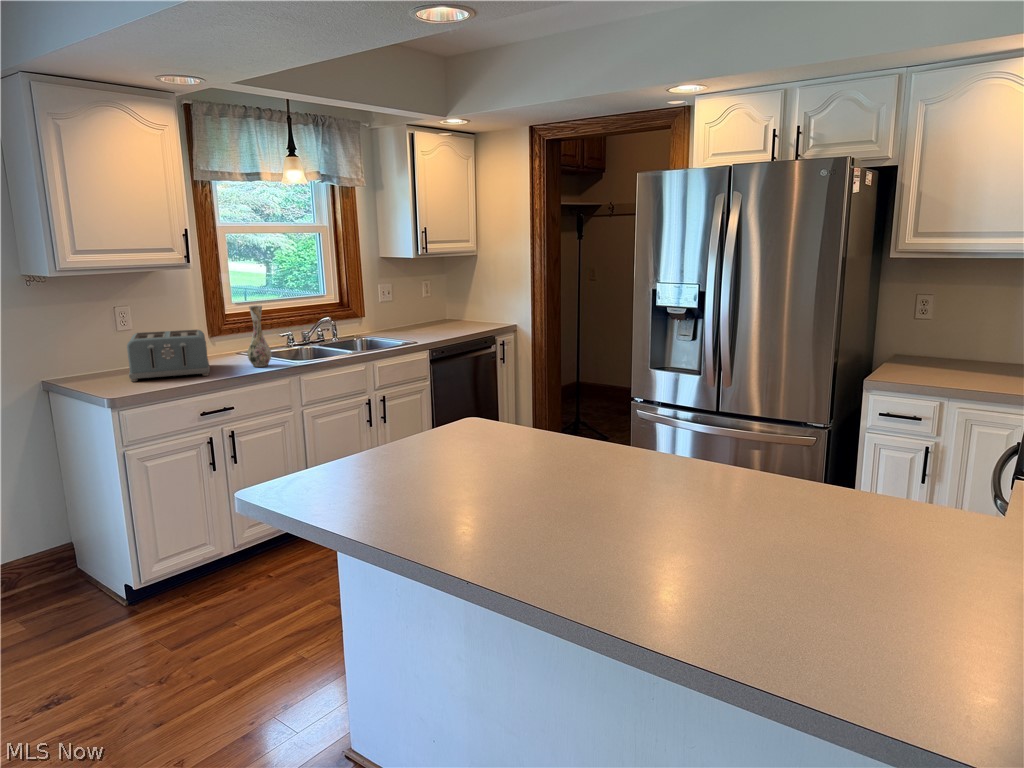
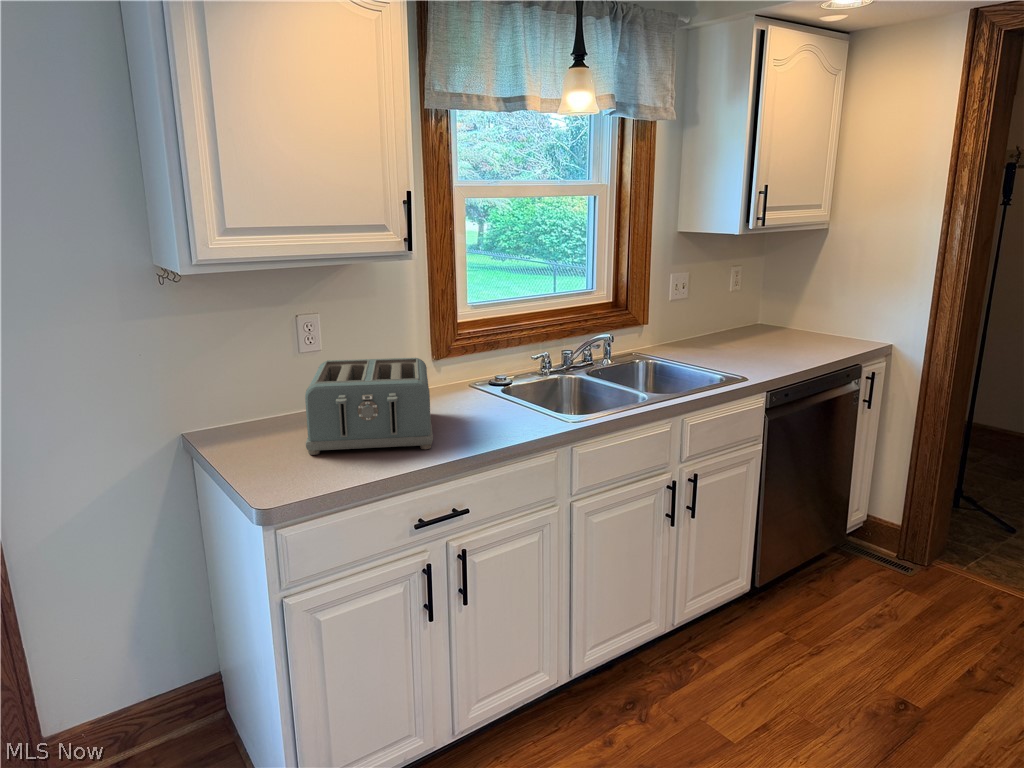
vase: present [247,305,272,367] -> none [491,324,530,429]

